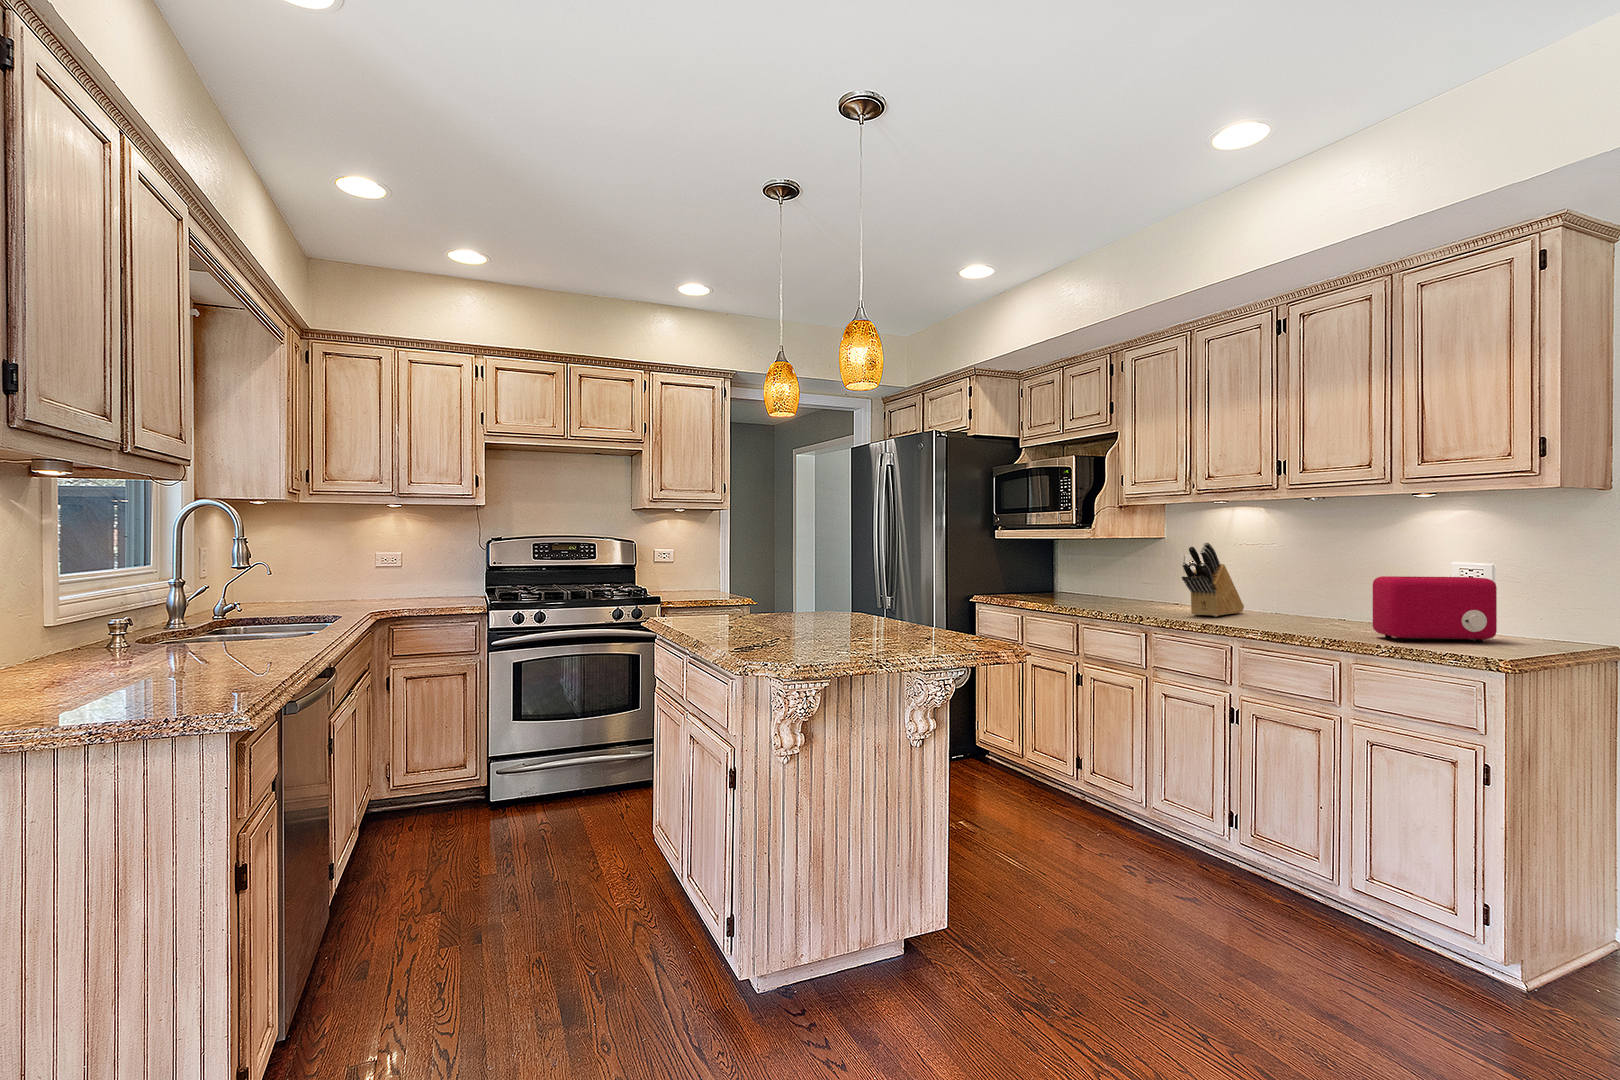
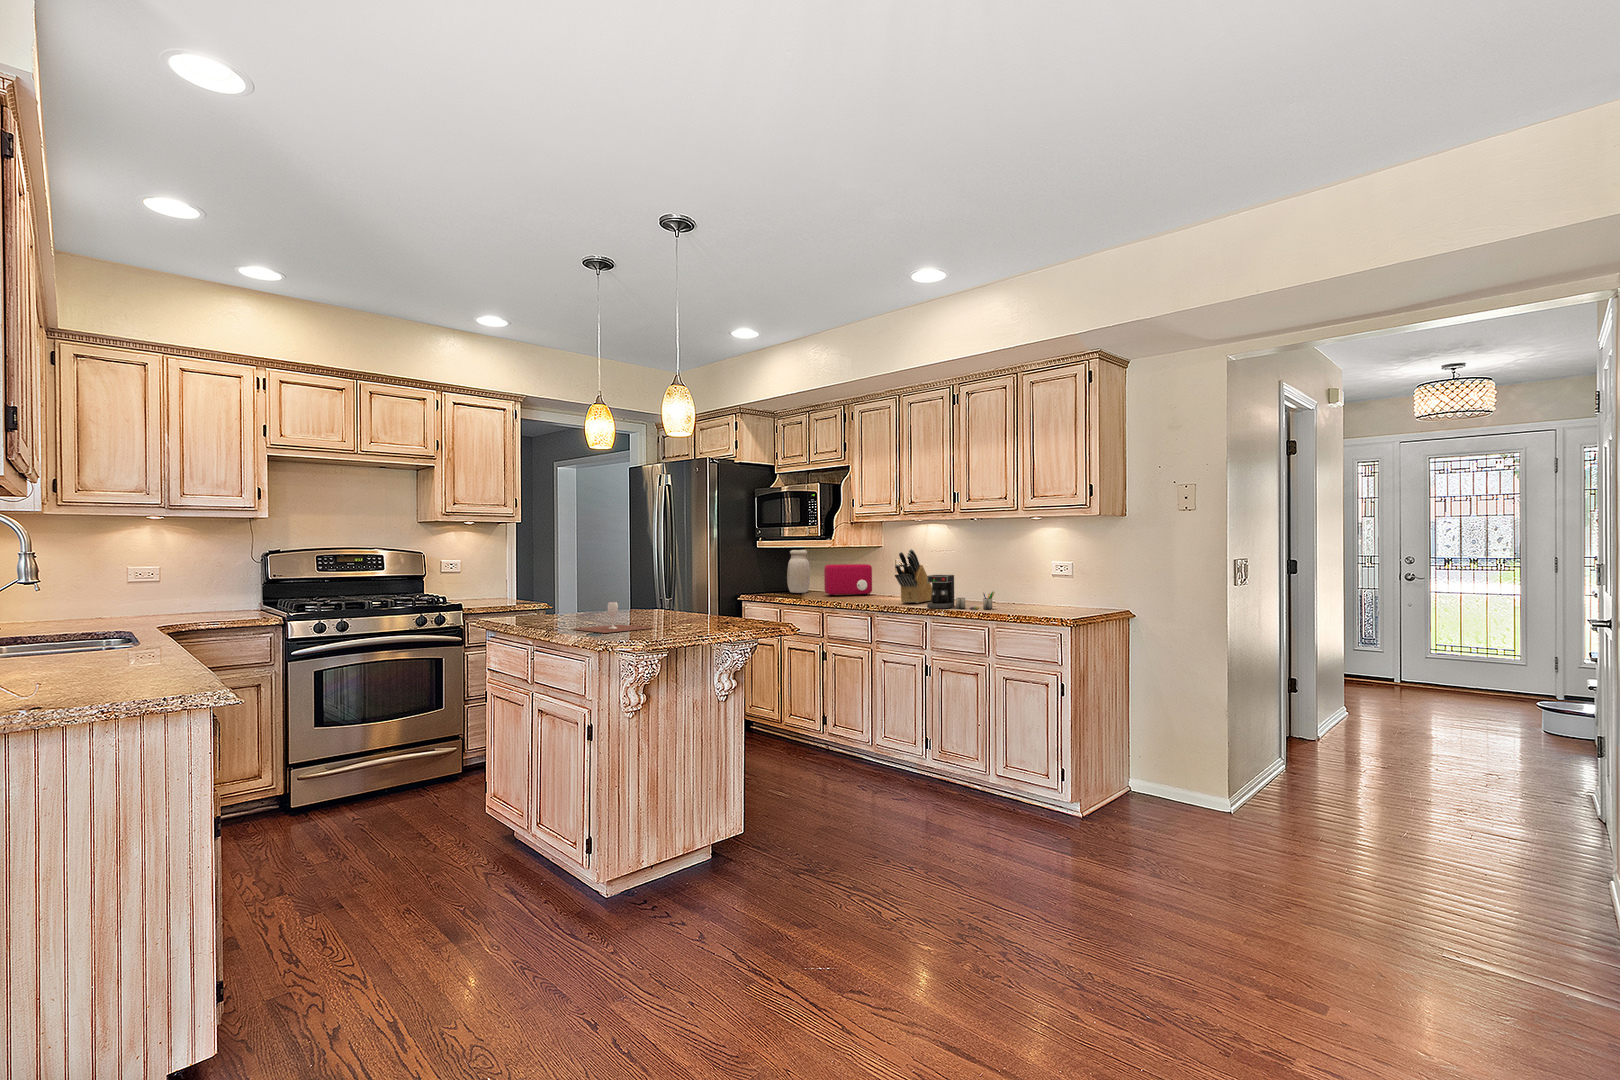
jar: none [1038,542,1068,595] -> present [787,550,810,593]
toaster: present [1373,576,1497,642] -> present [824,564,872,596]
coffee maker: none [1231,578,1343,631] -> present [927,575,994,609]
wine glass: none [728,607,829,648] -> present [574,602,651,633]

